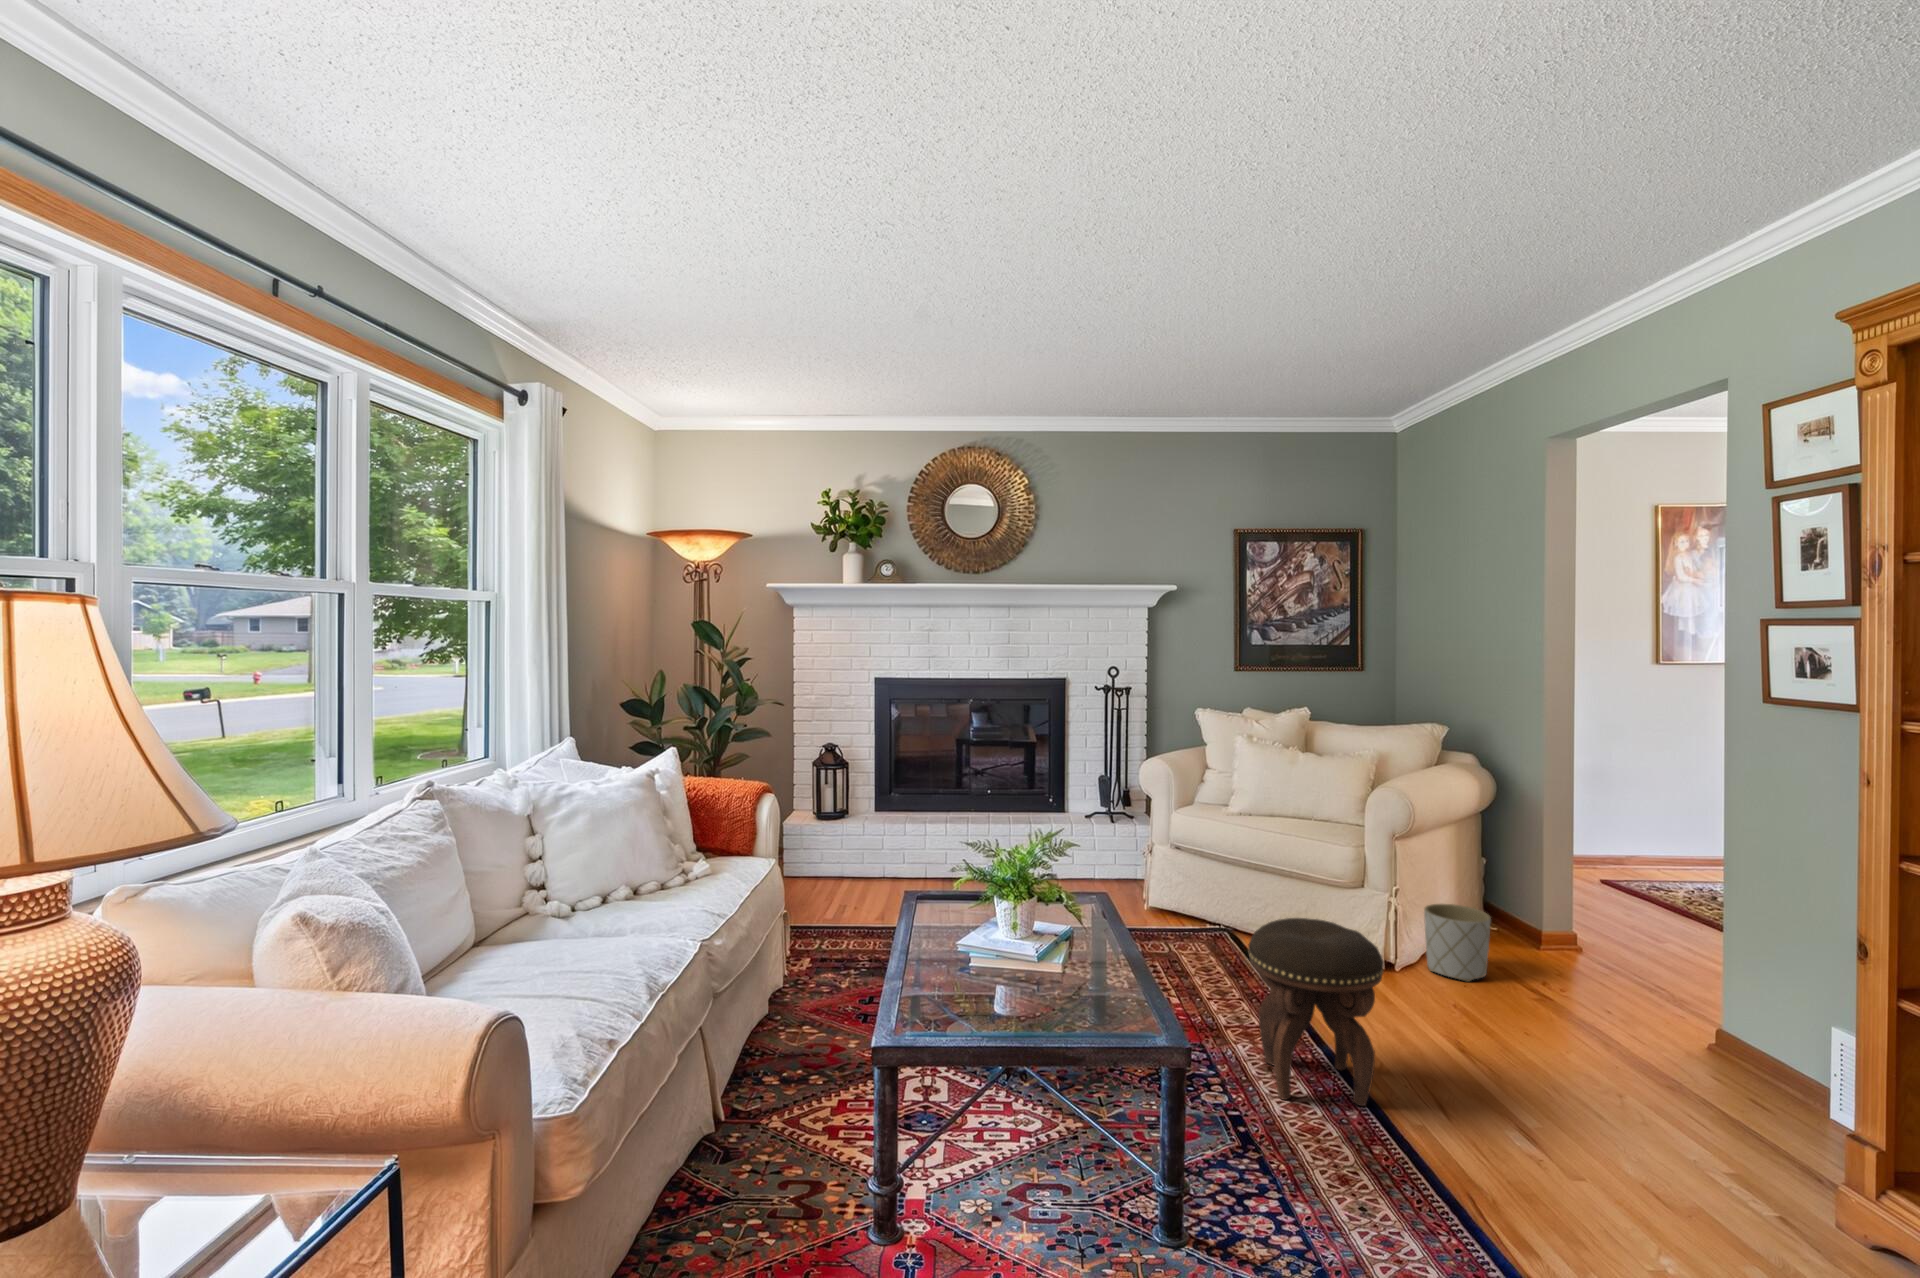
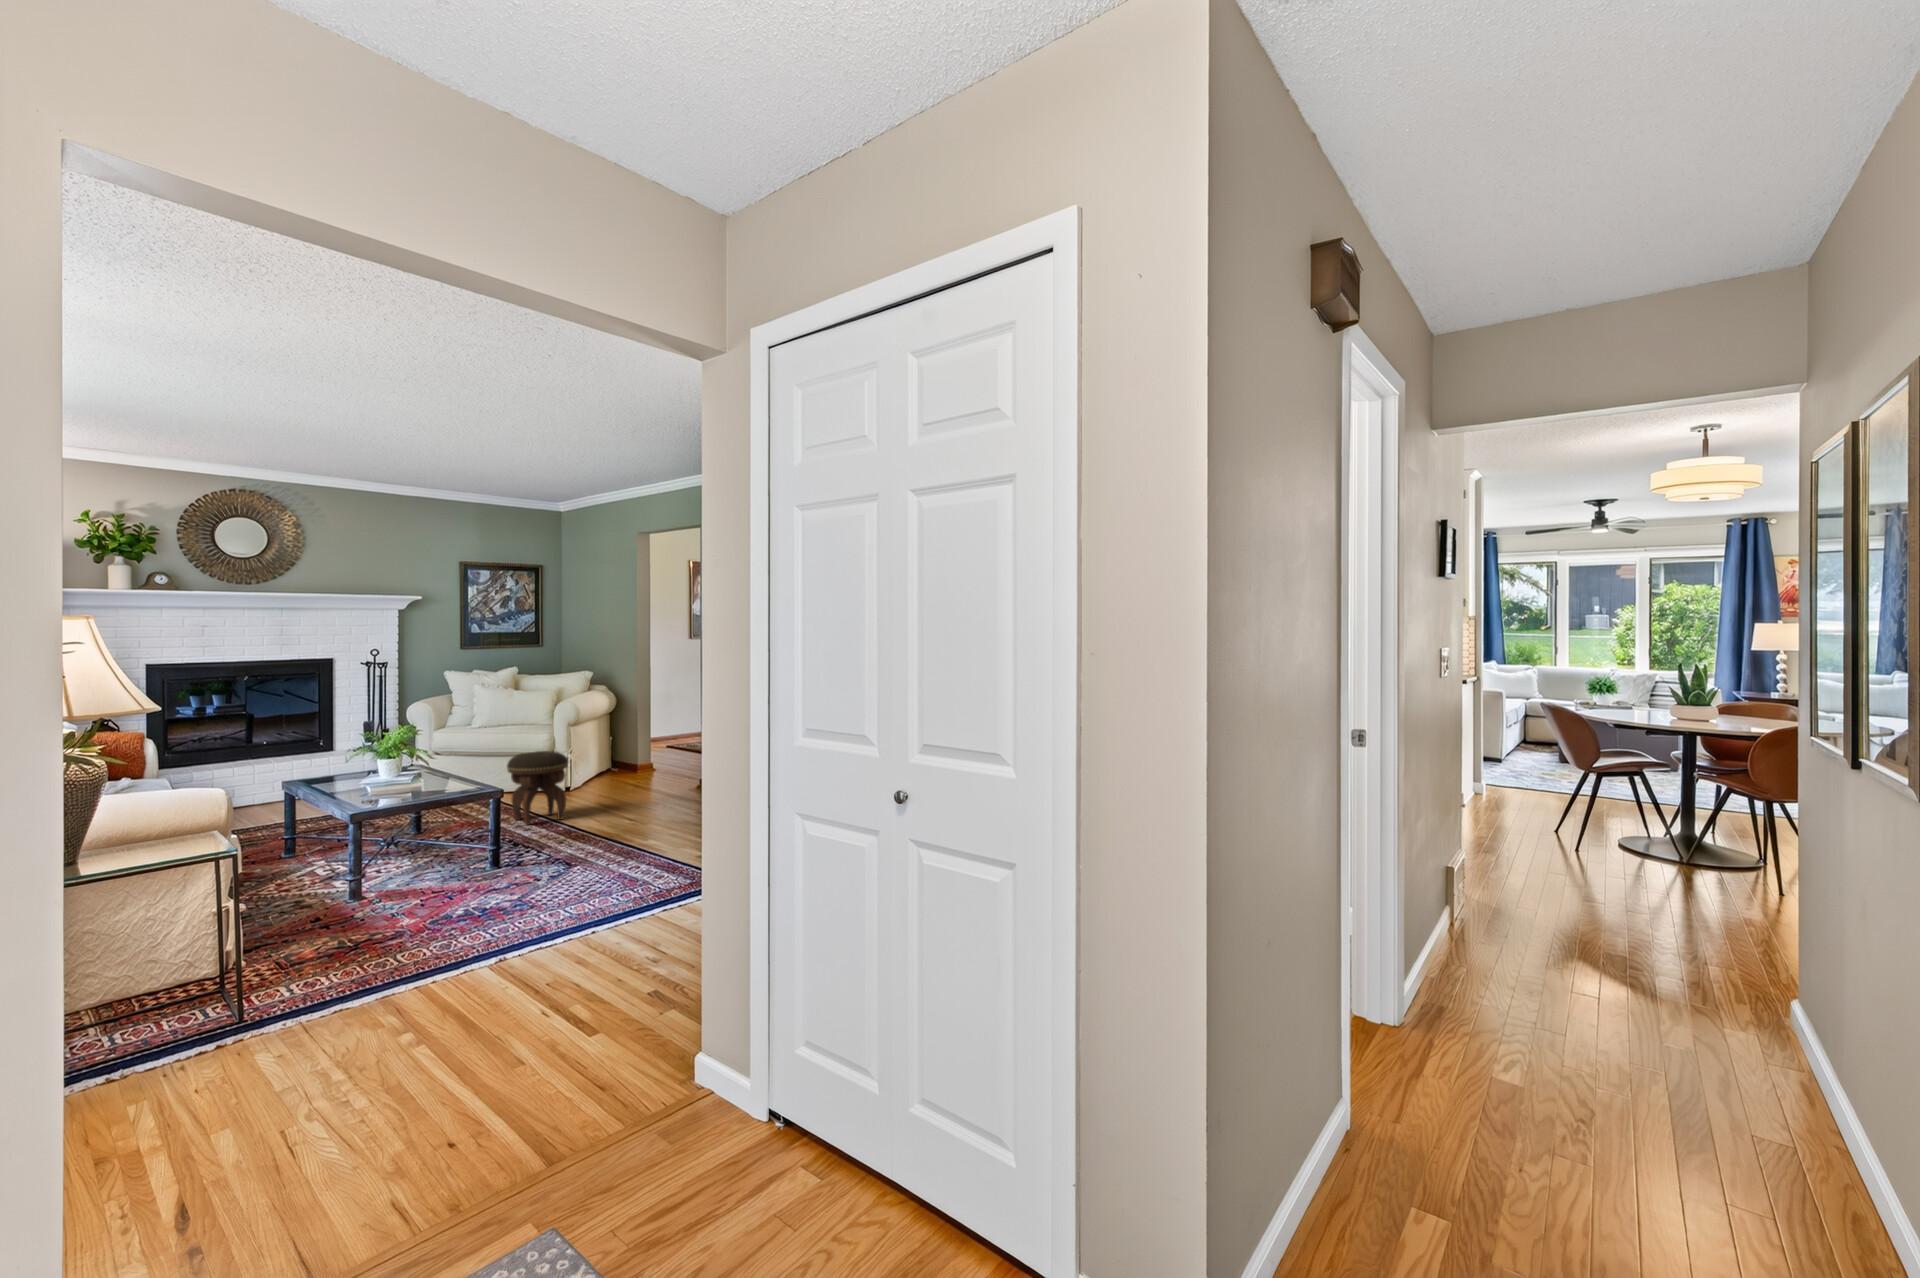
planter: present [1424,904,1491,982] -> none [584,754,614,786]

